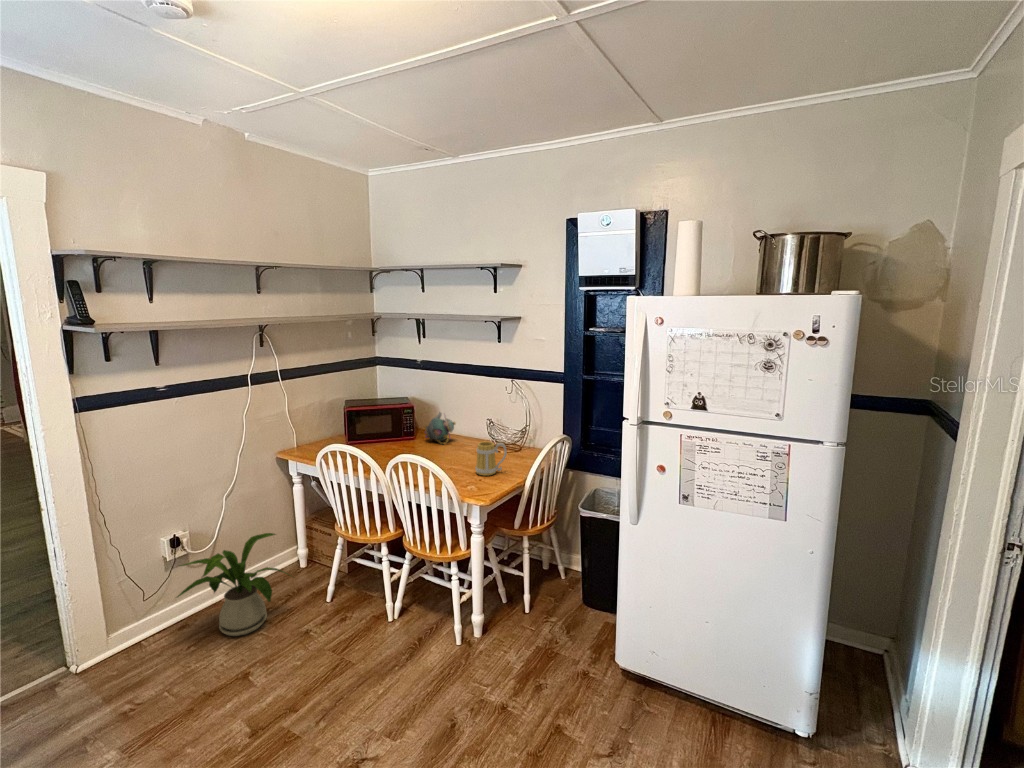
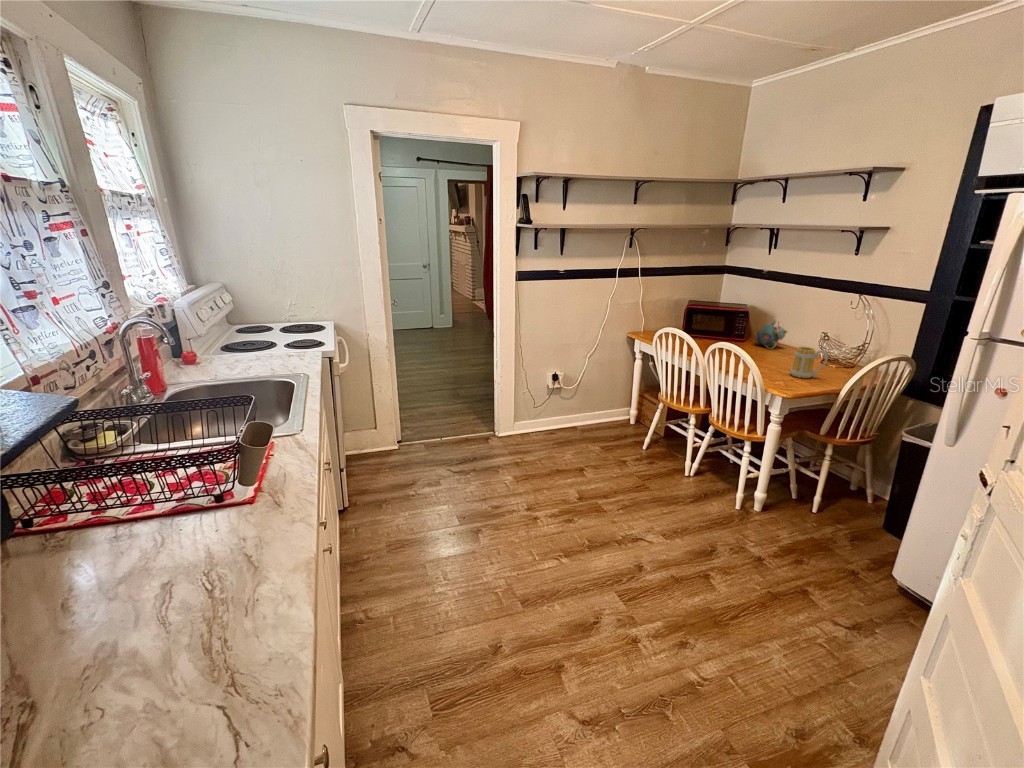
house plant: present [177,533,288,636] -> none [550,384,624,449]

